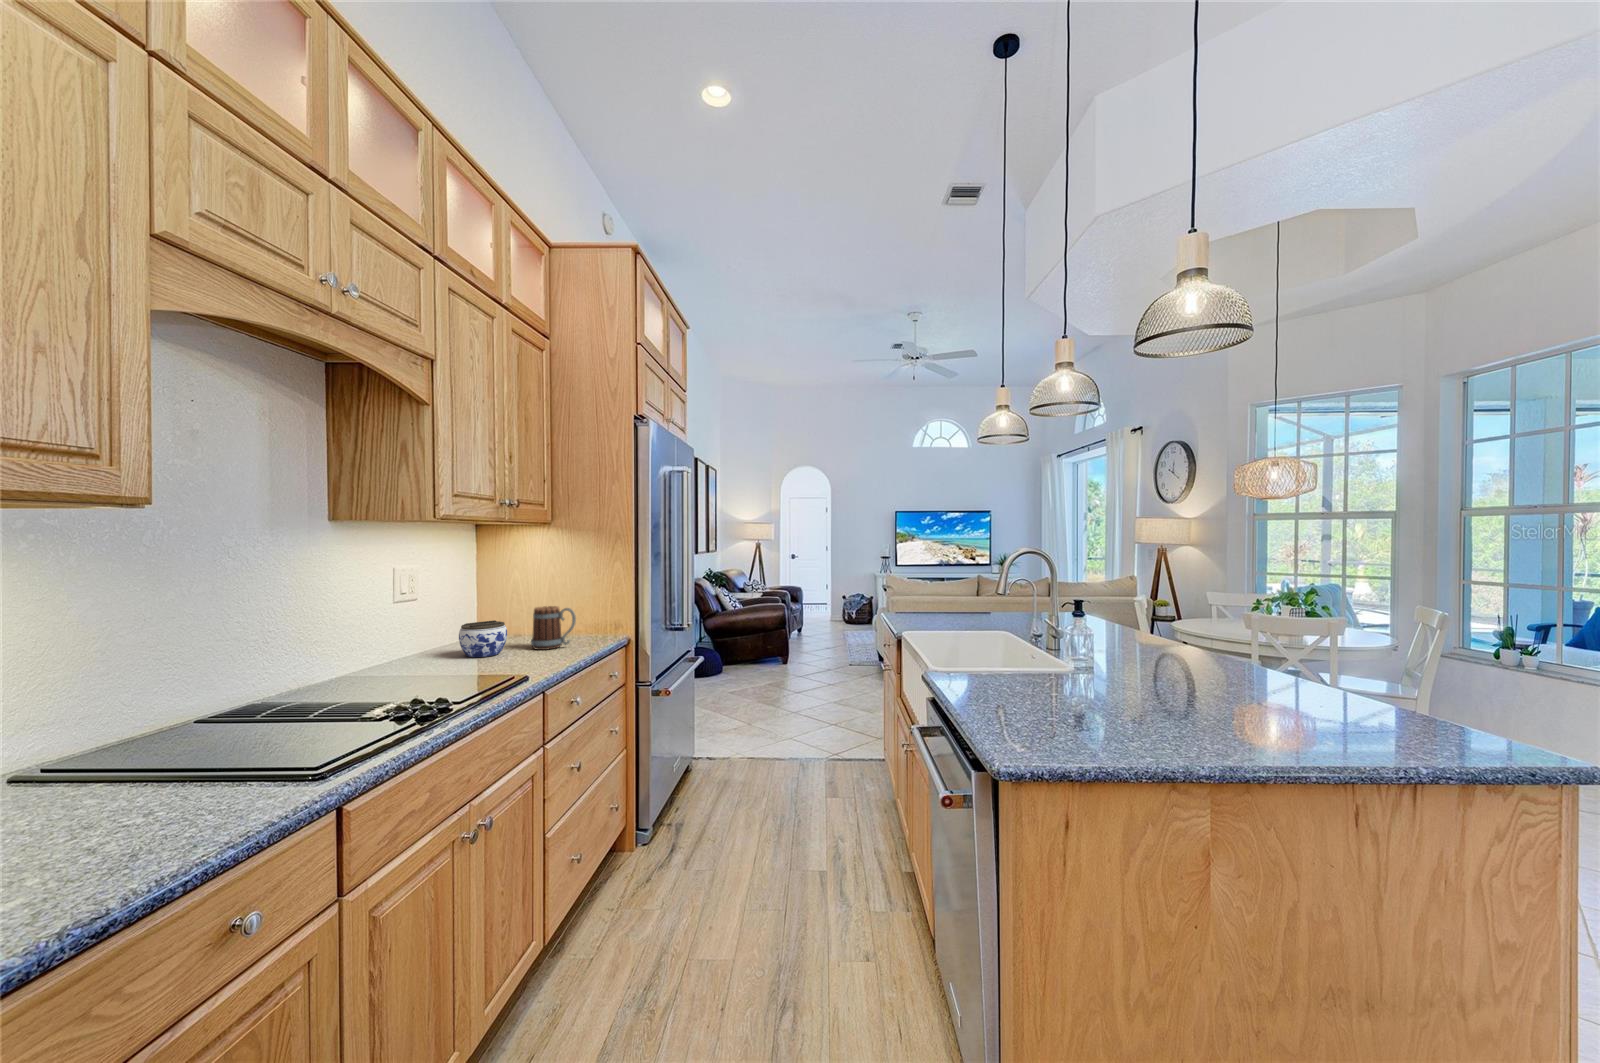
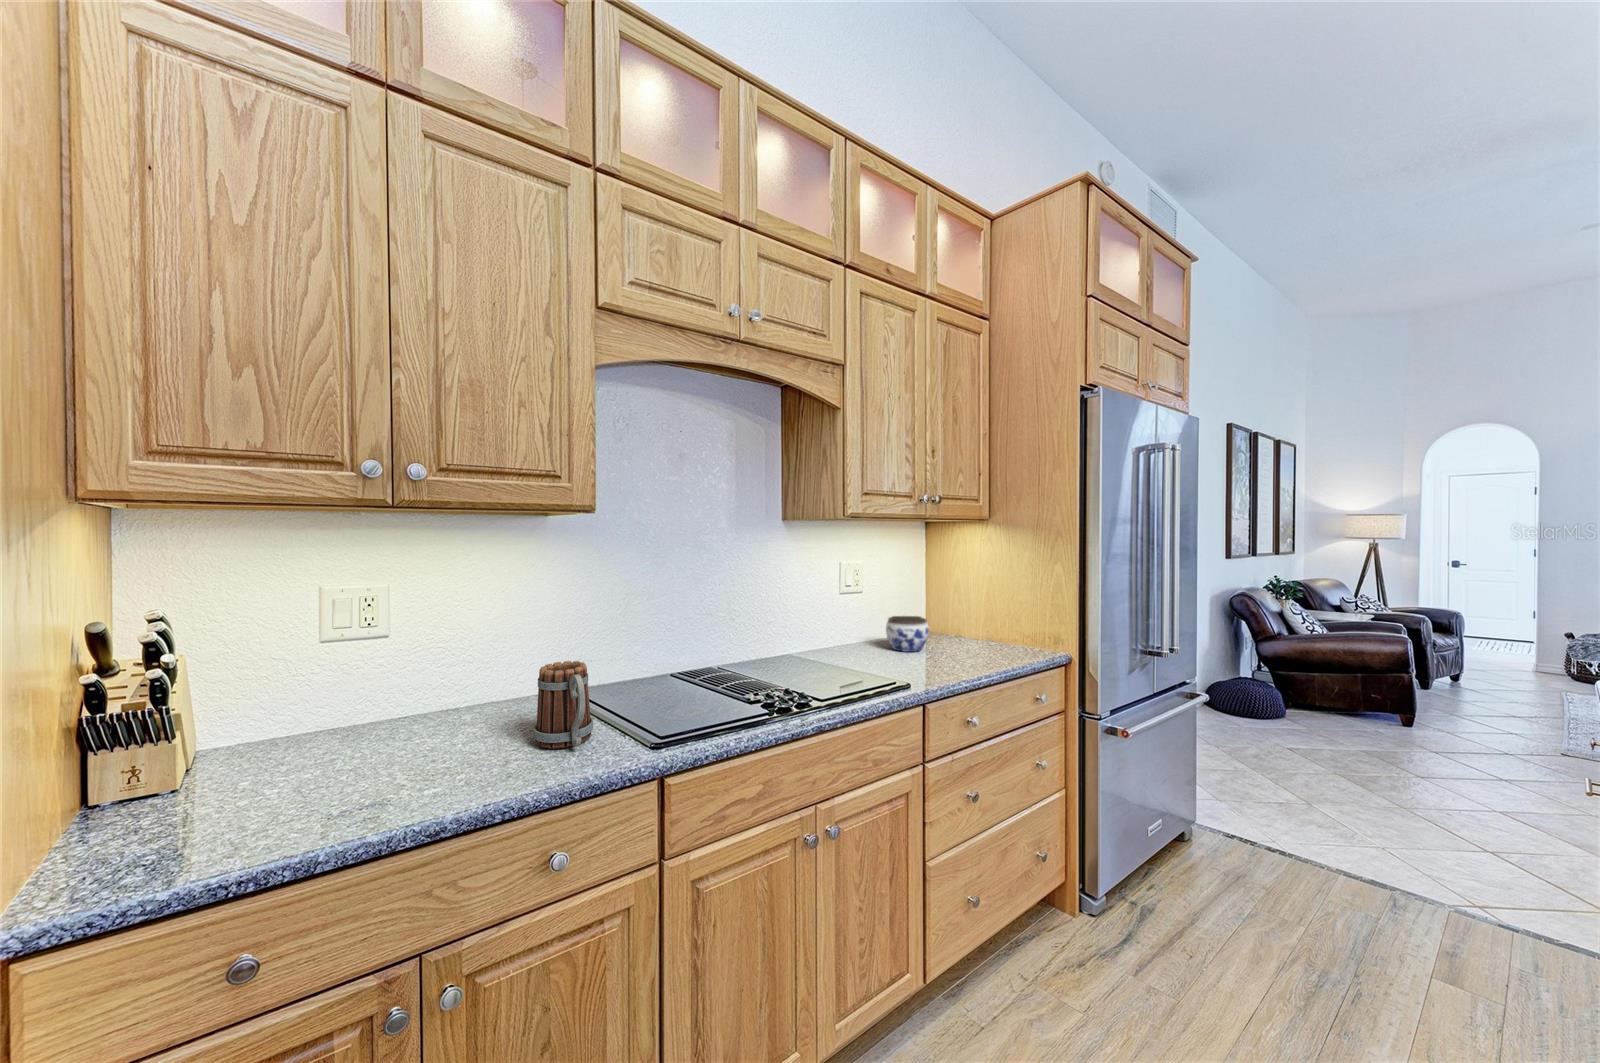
mug: present [531,606,576,650] -> present [534,661,593,749]

